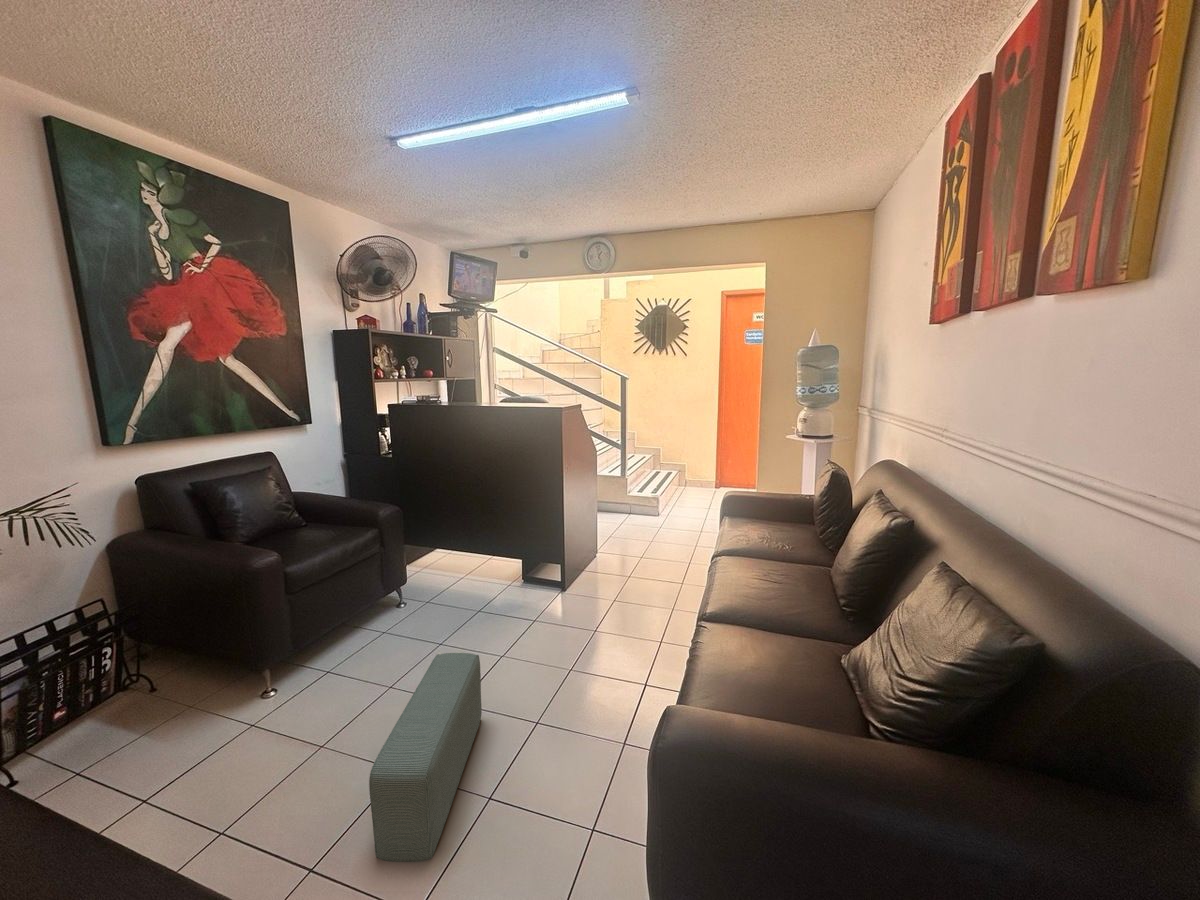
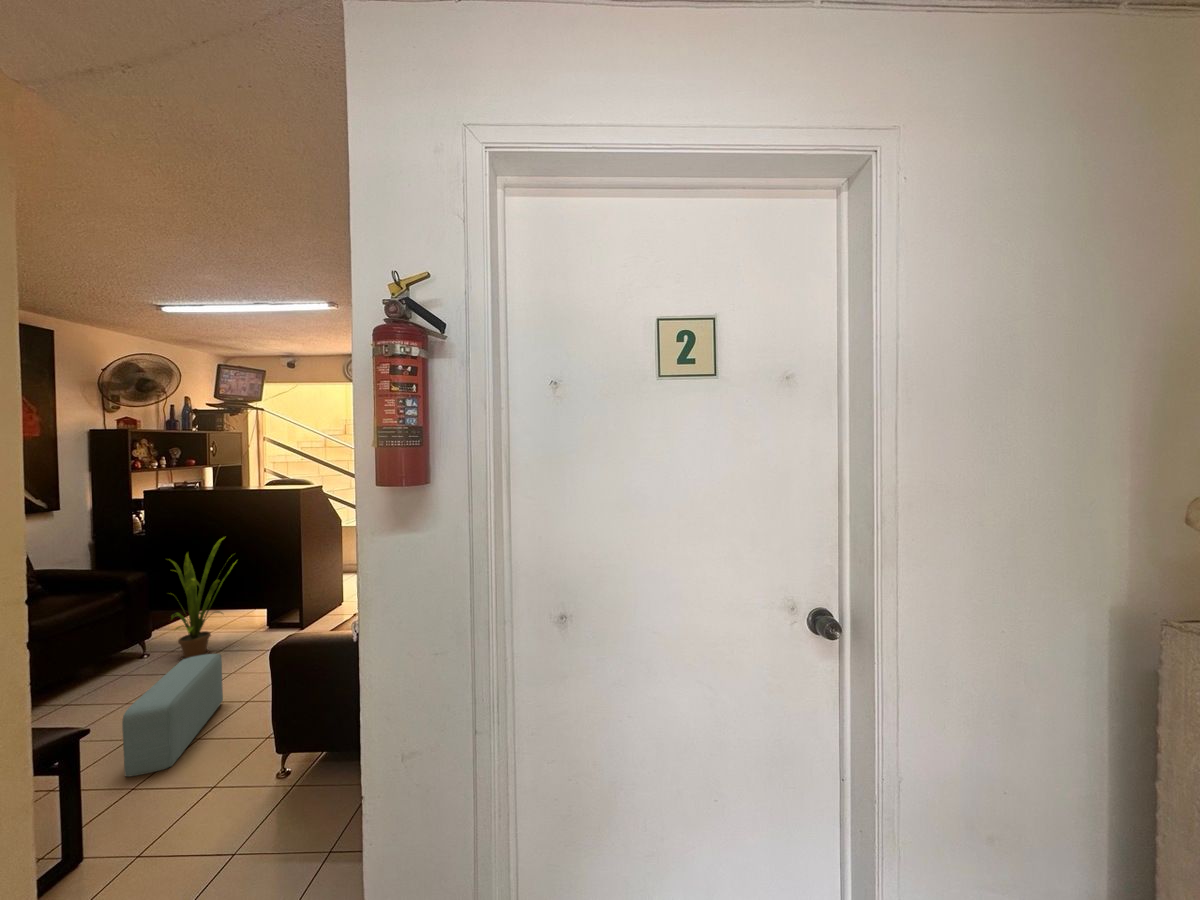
house plant: none [408,470,483,622] -> present [171,538,234,660]

